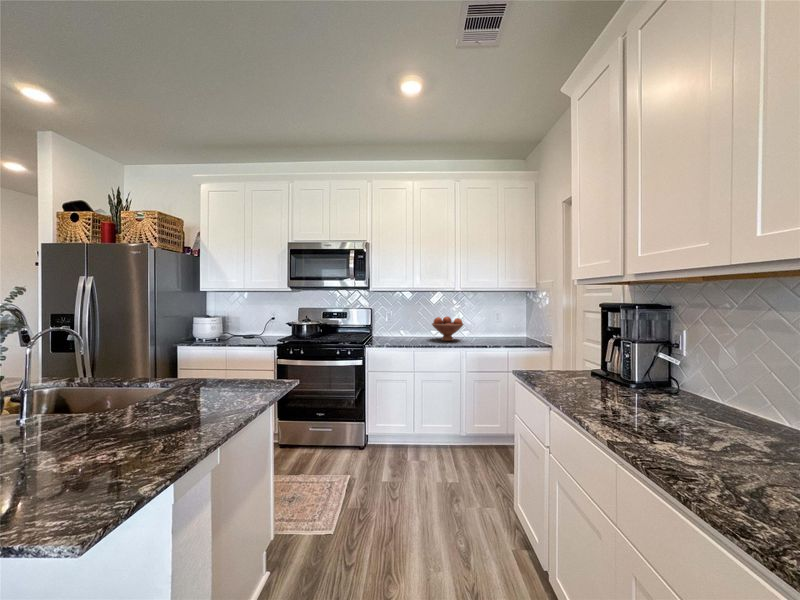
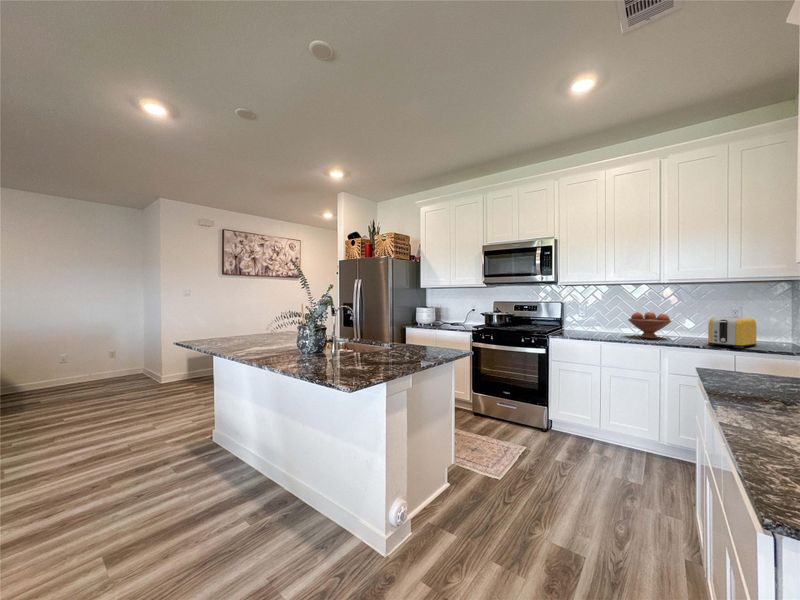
toaster: none [490,320,516,346] -> present [708,317,757,348]

